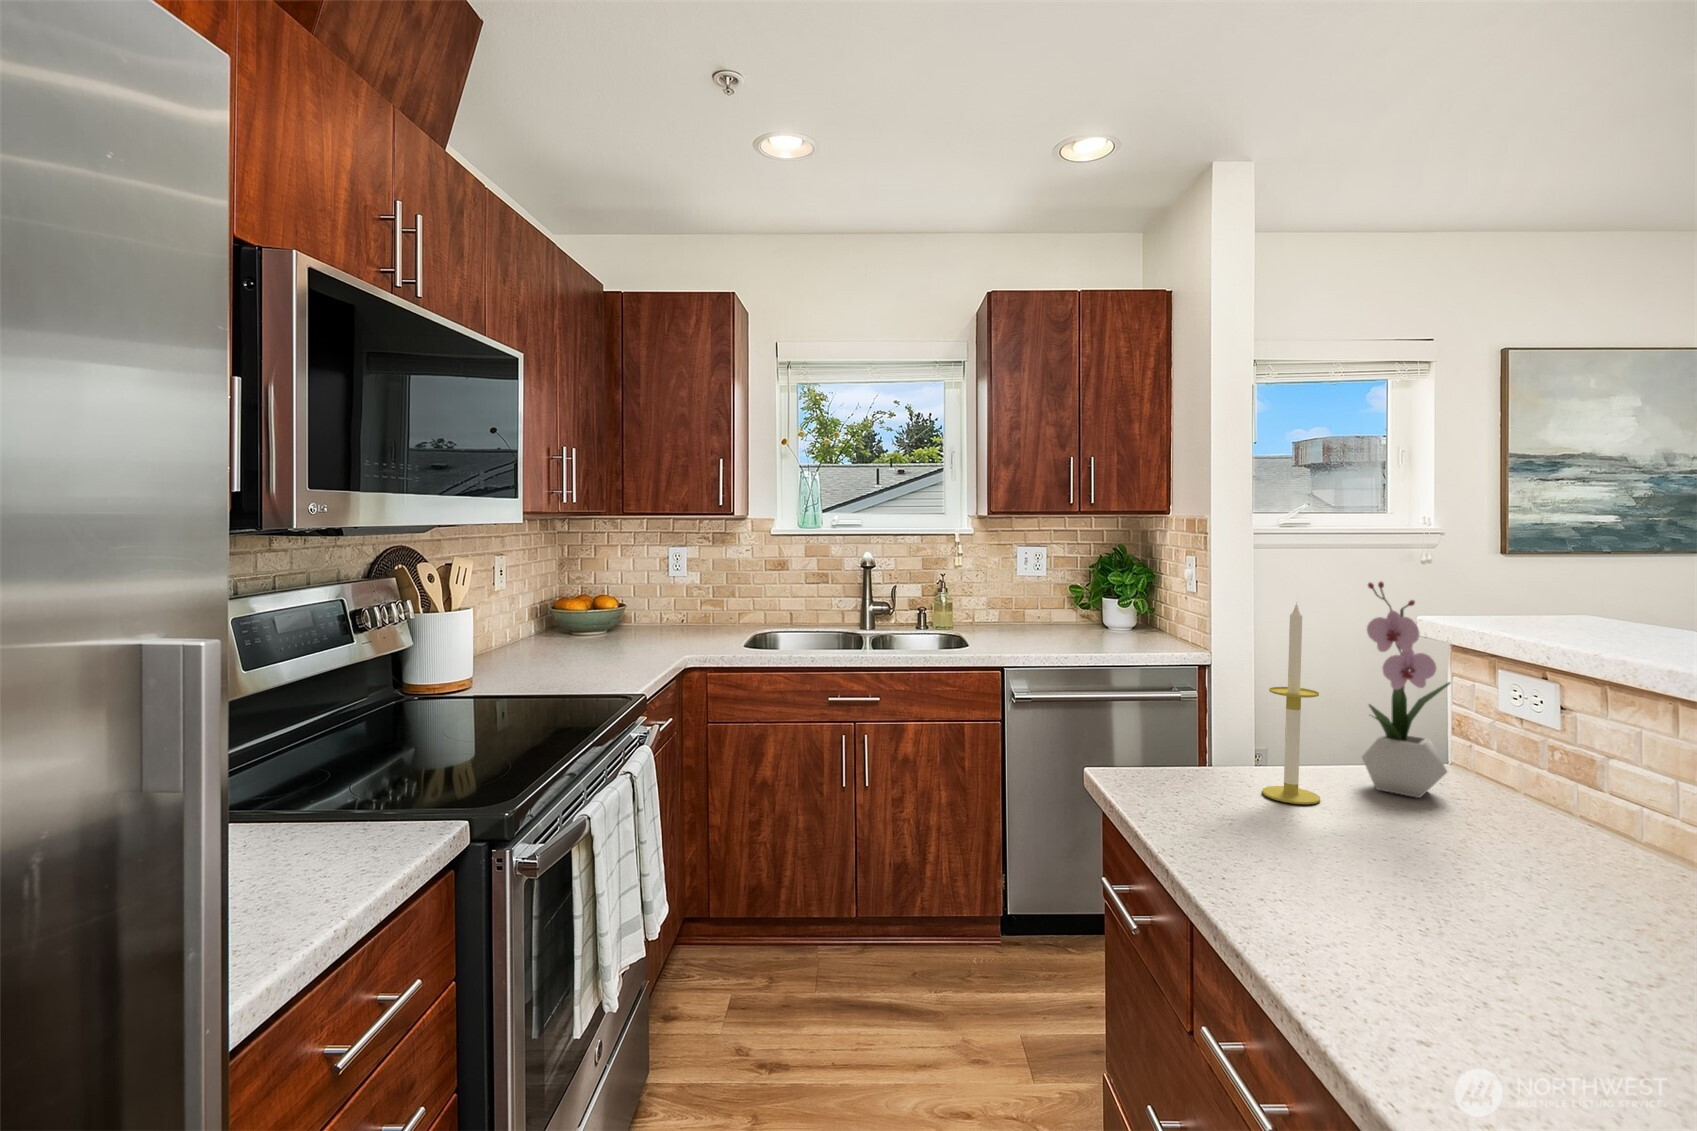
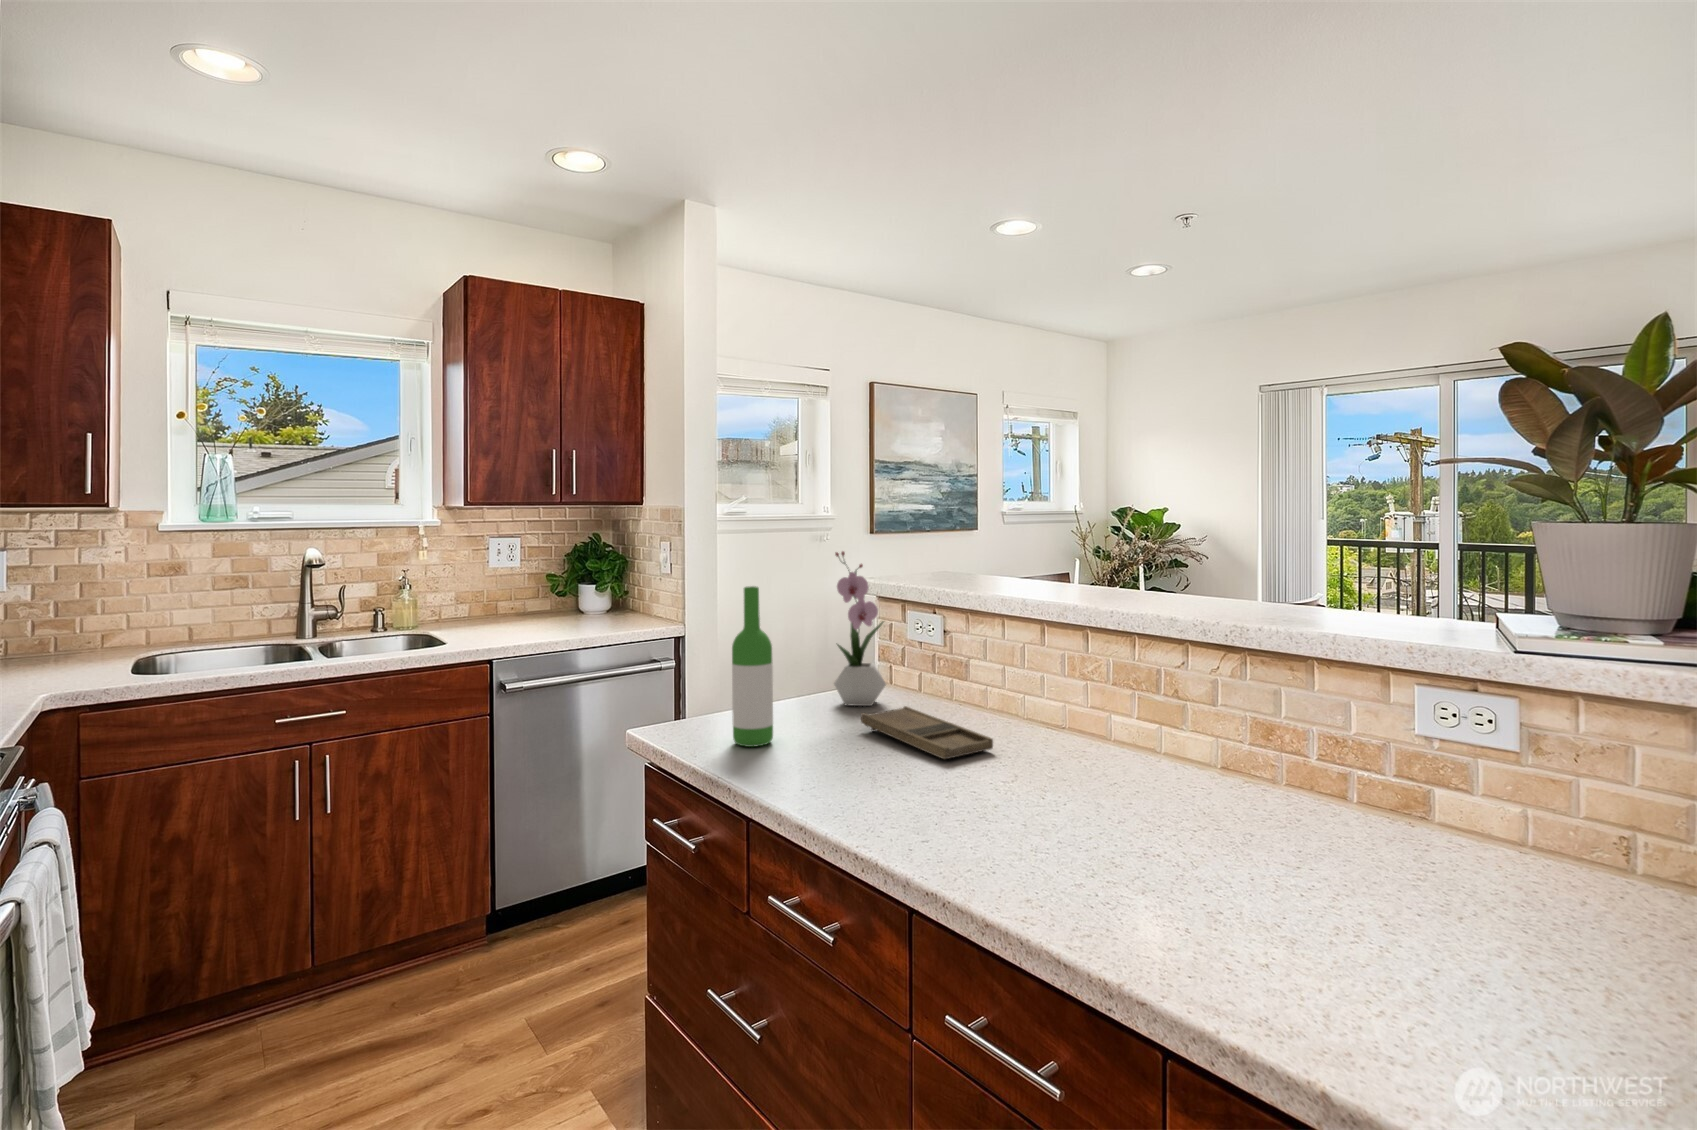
candle: present [1262,603,1320,804] -> none [775,569,815,724]
wine bottle: none [1191,622,1249,823] -> present [732,586,773,747]
tray: none [1385,809,1625,920] -> present [861,706,993,759]

